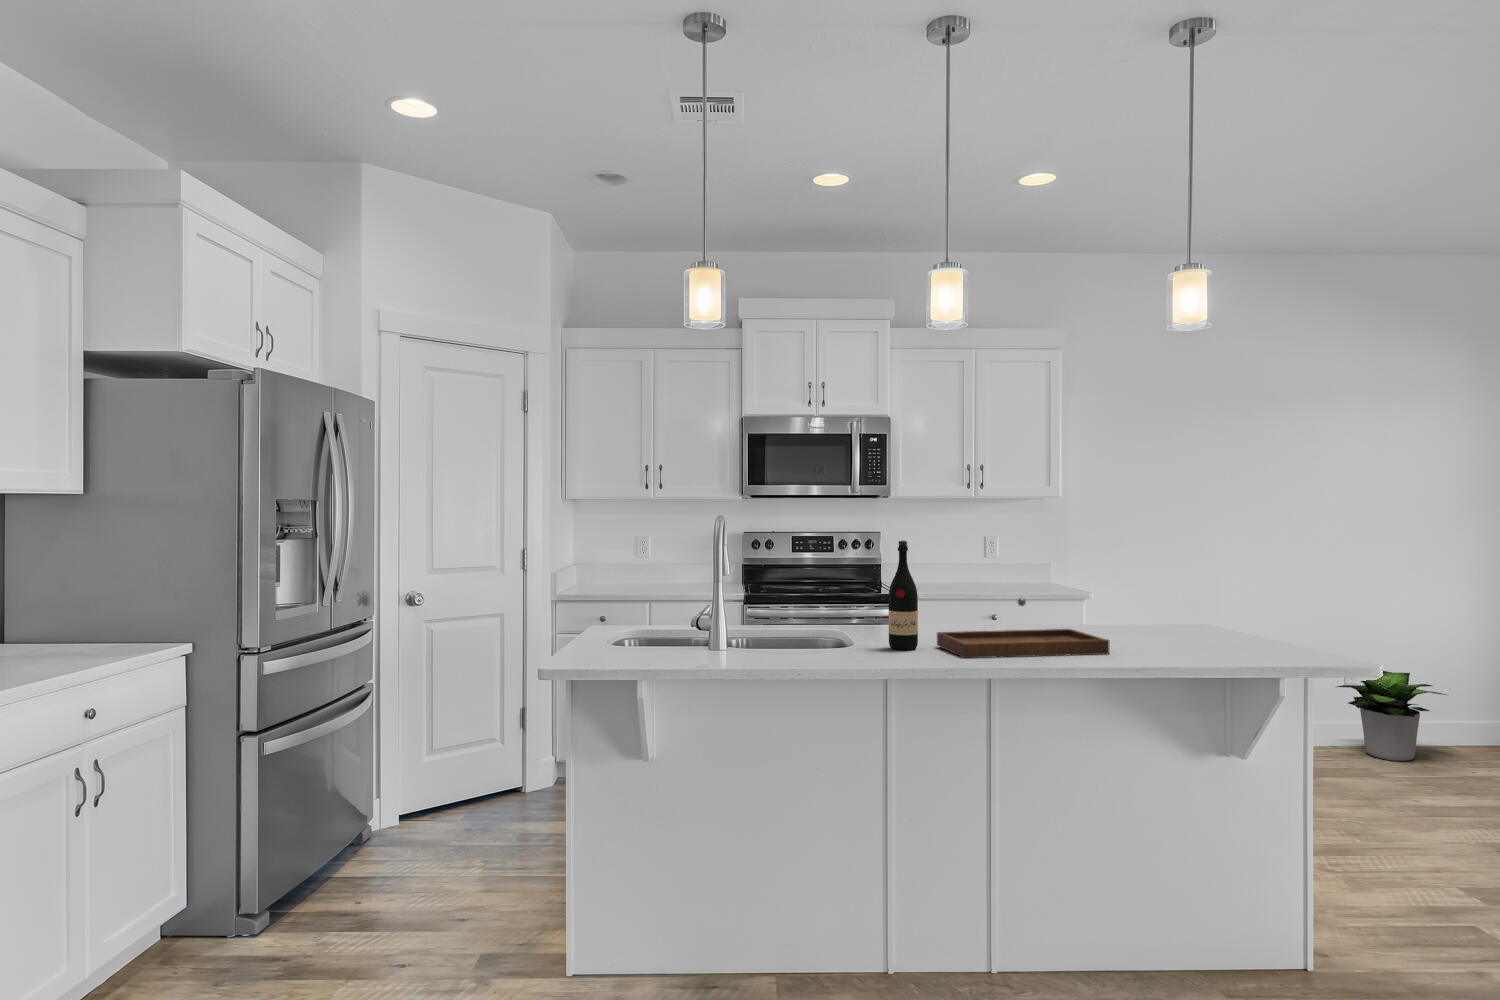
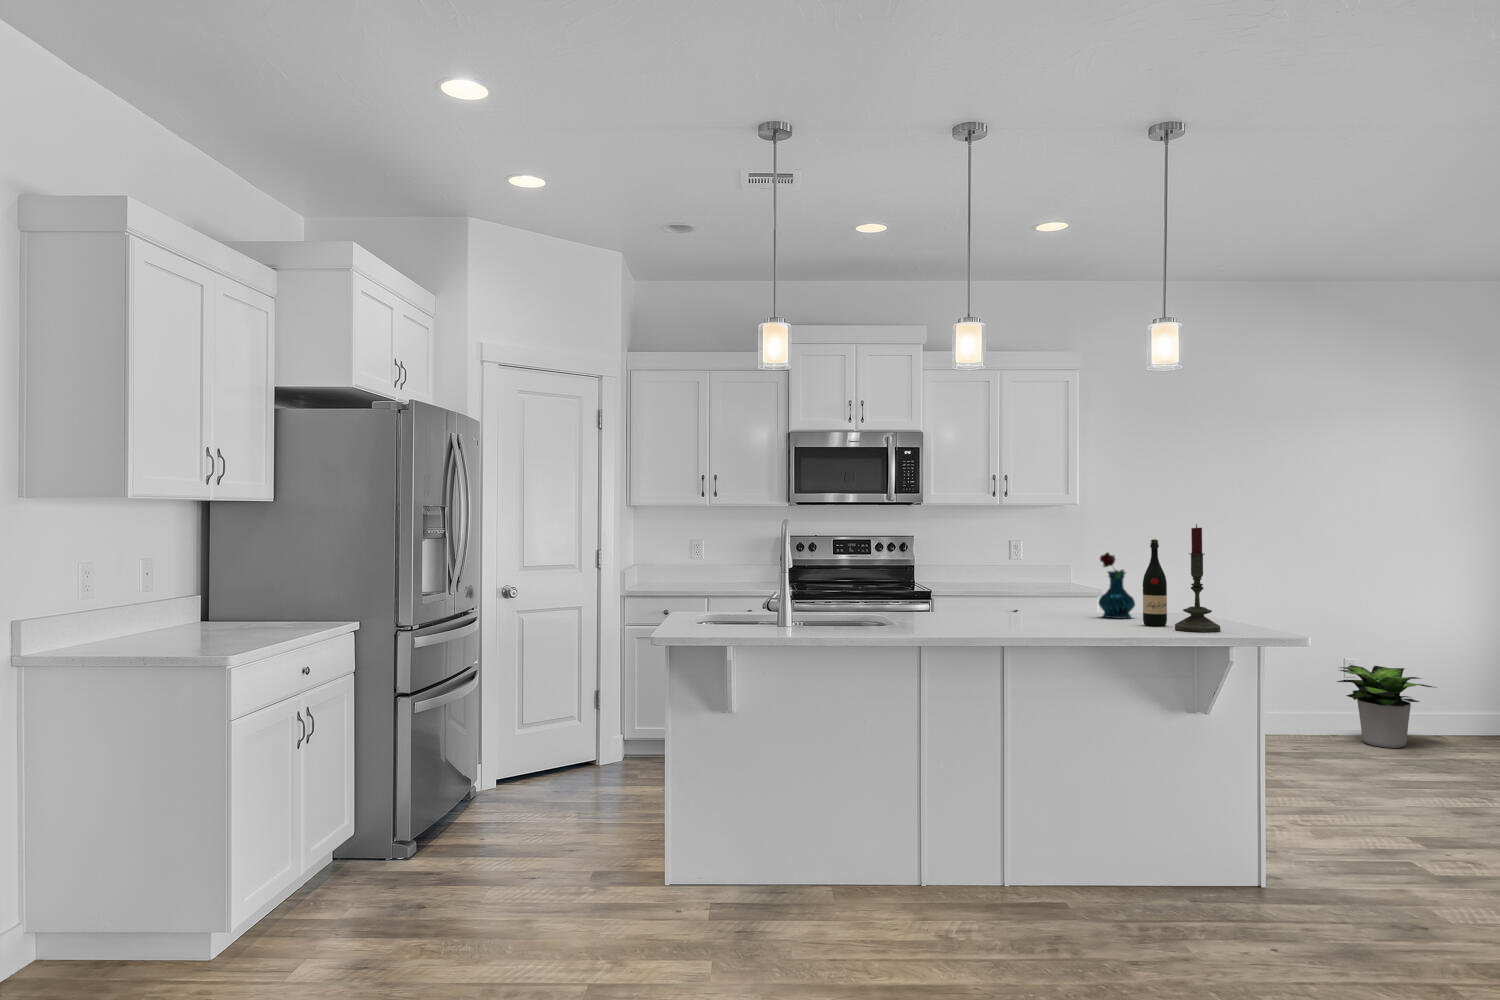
candle: none [1206,520,1265,658] -> present [1175,524,1220,632]
wine bottle: present [889,541,918,650] -> present [1143,539,1167,626]
vase: none [1099,553,1145,633] -> present [1099,552,1135,618]
tray: present [937,598,1110,658] -> none [961,586,1098,632]

